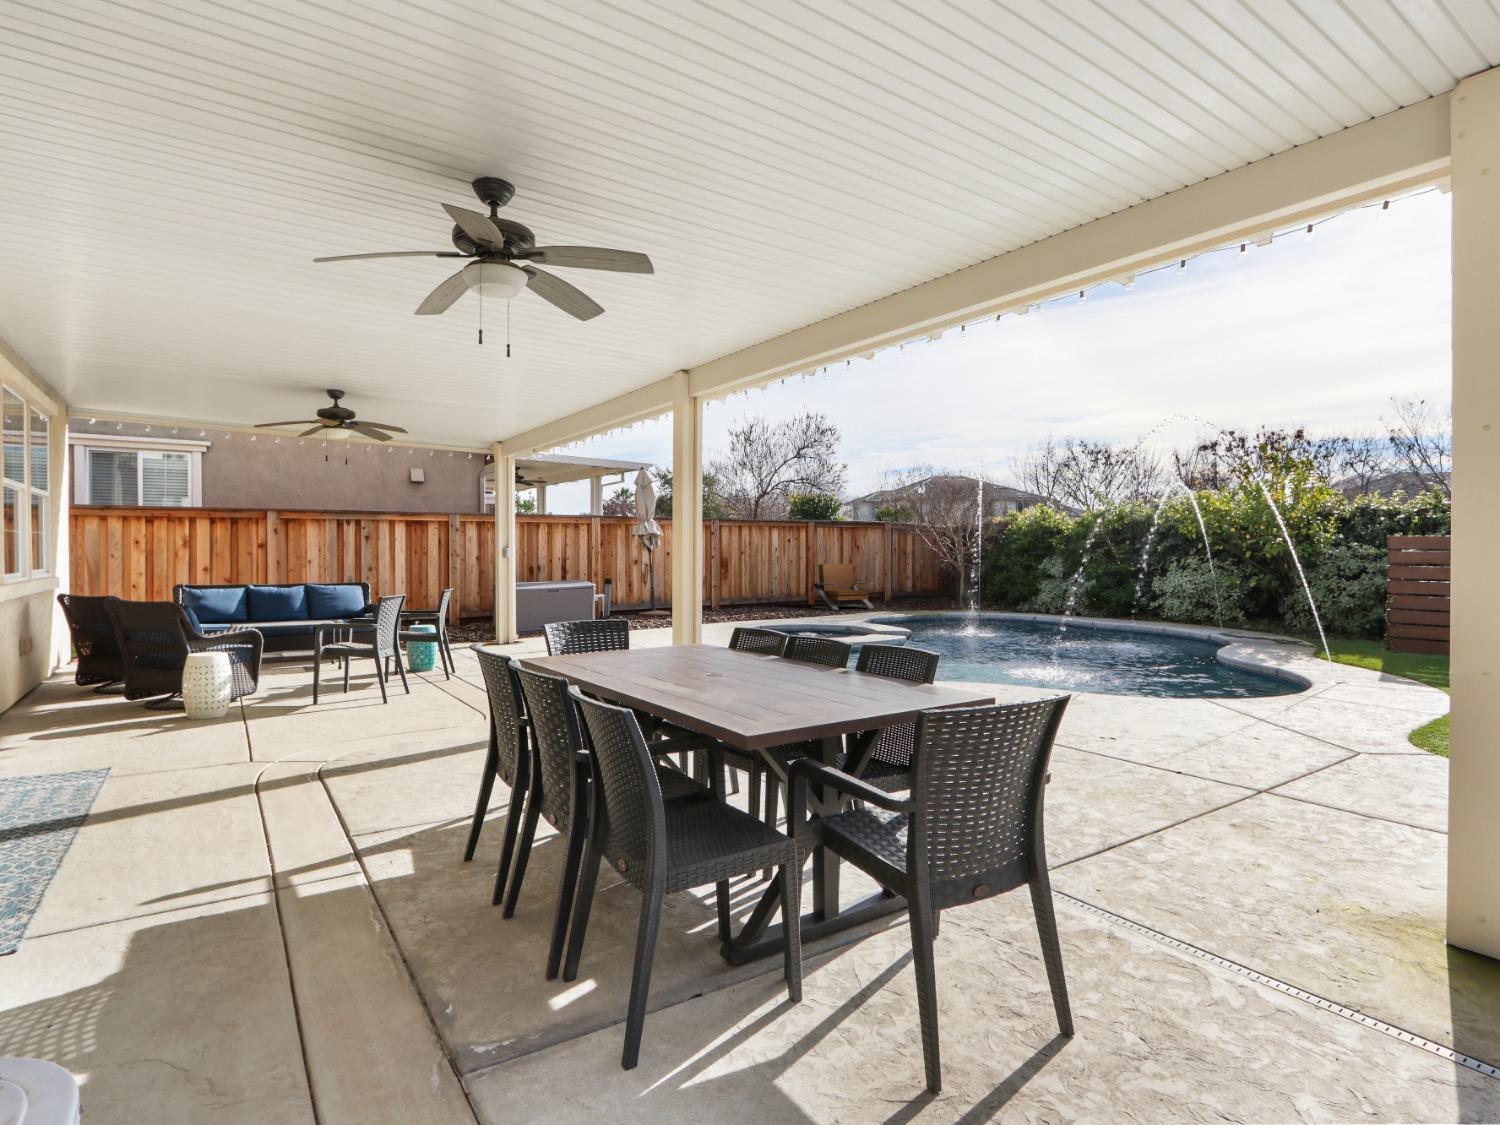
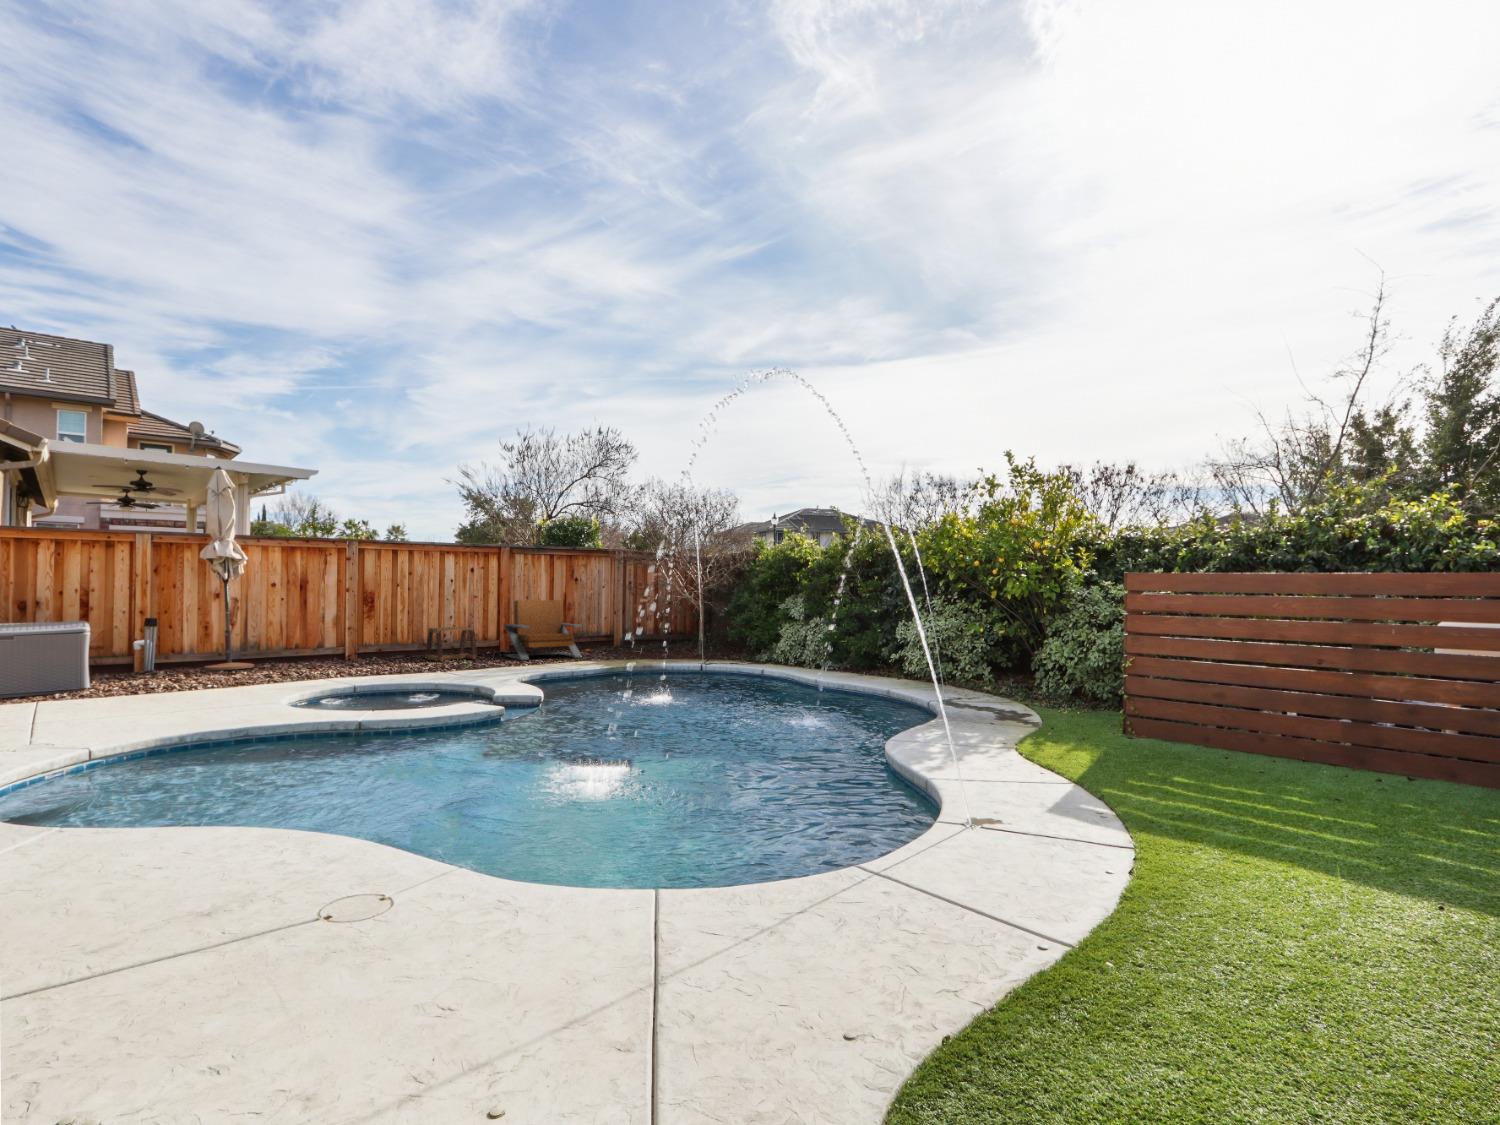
stool: none [760,585,800,610] -> present [425,627,477,661]

